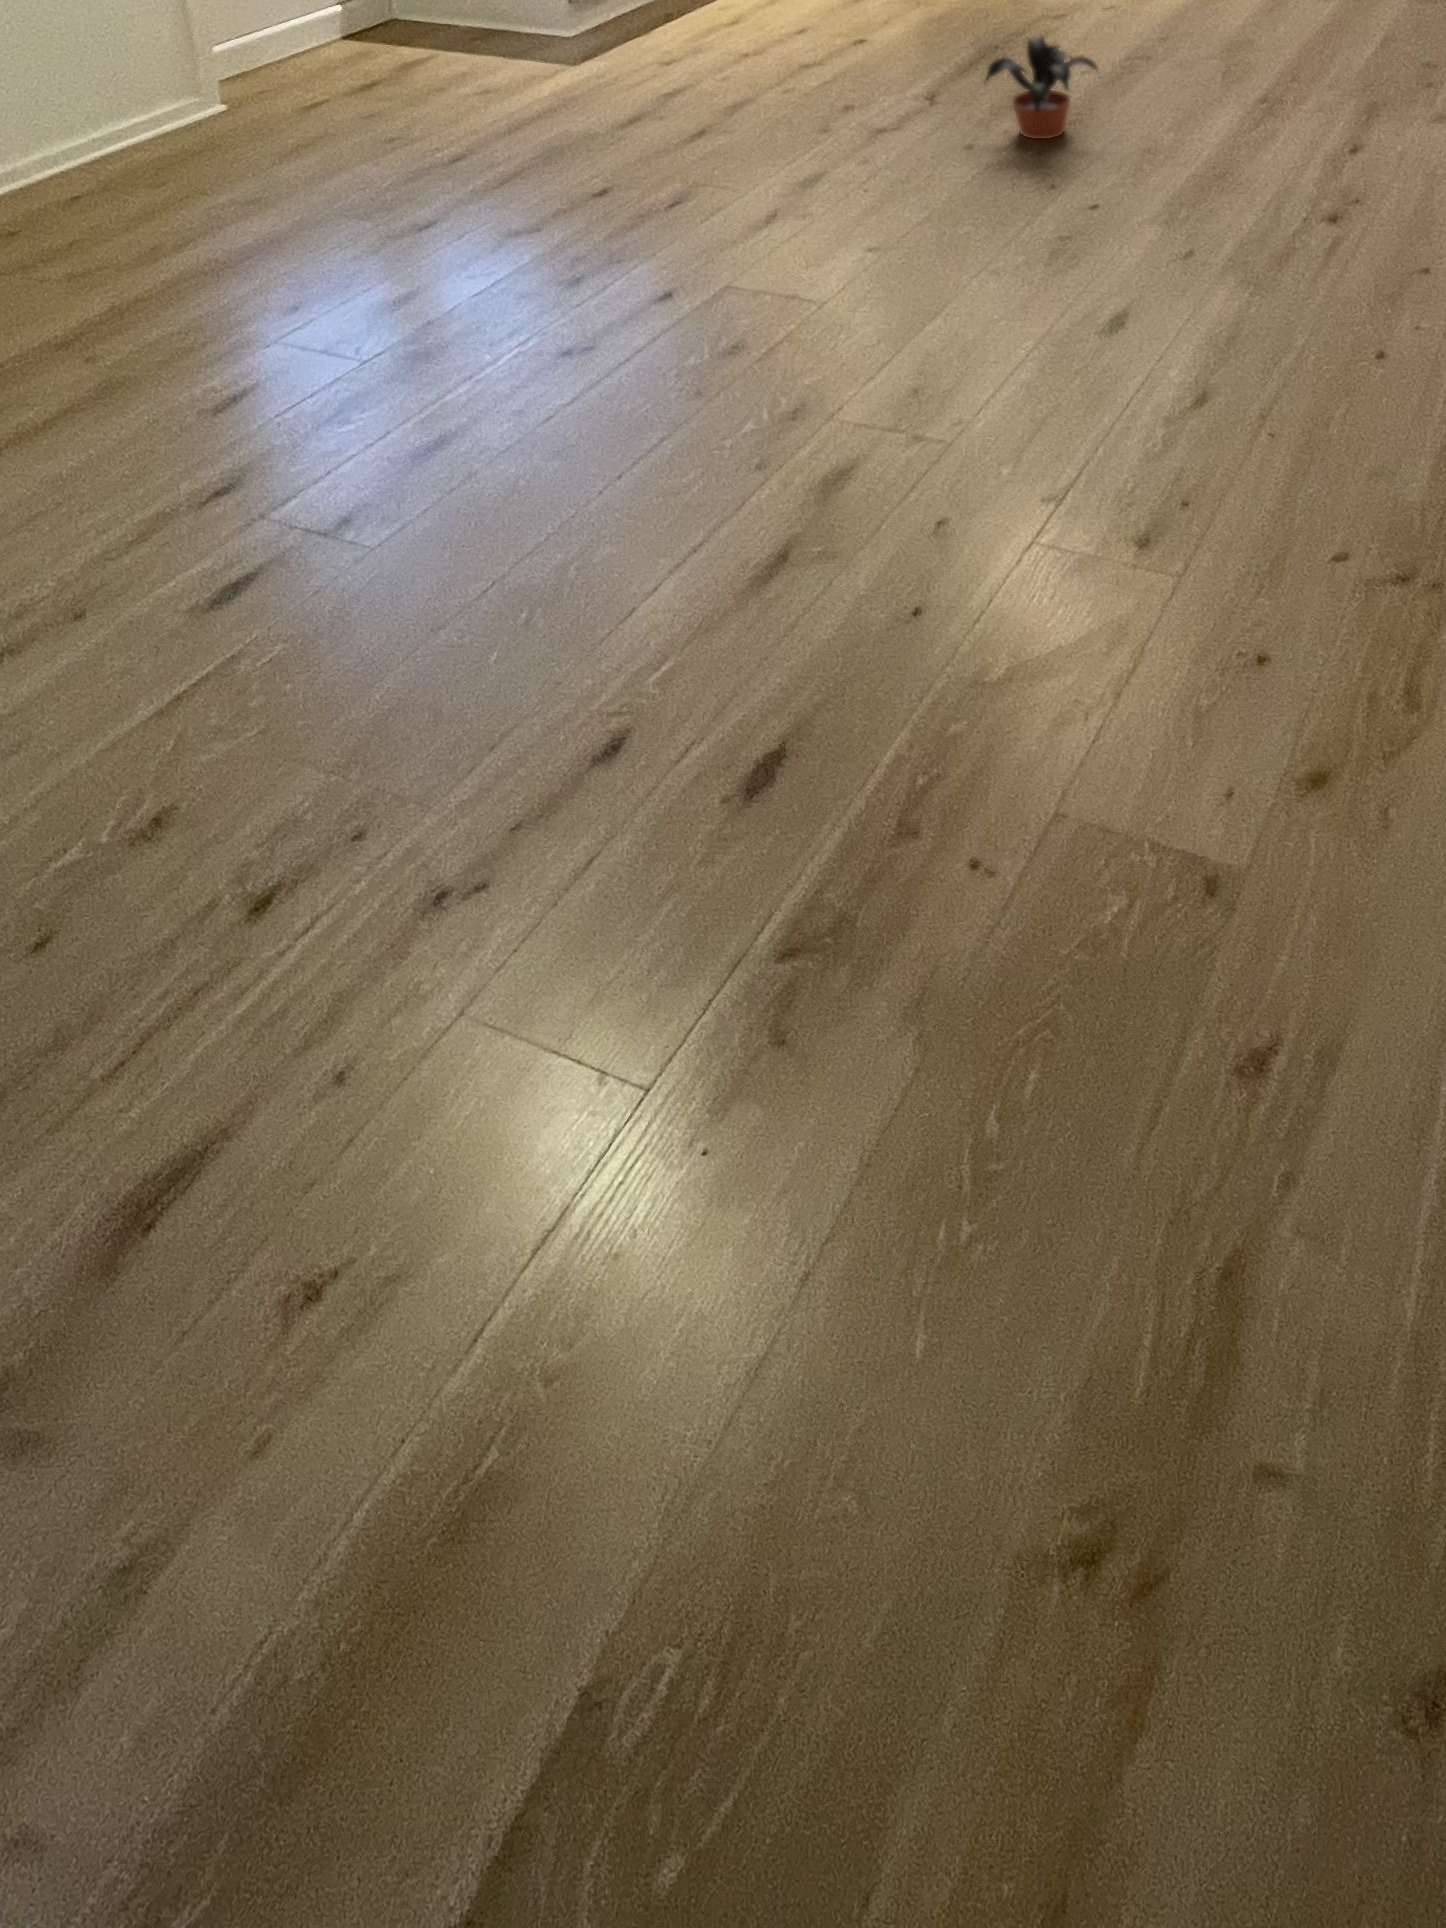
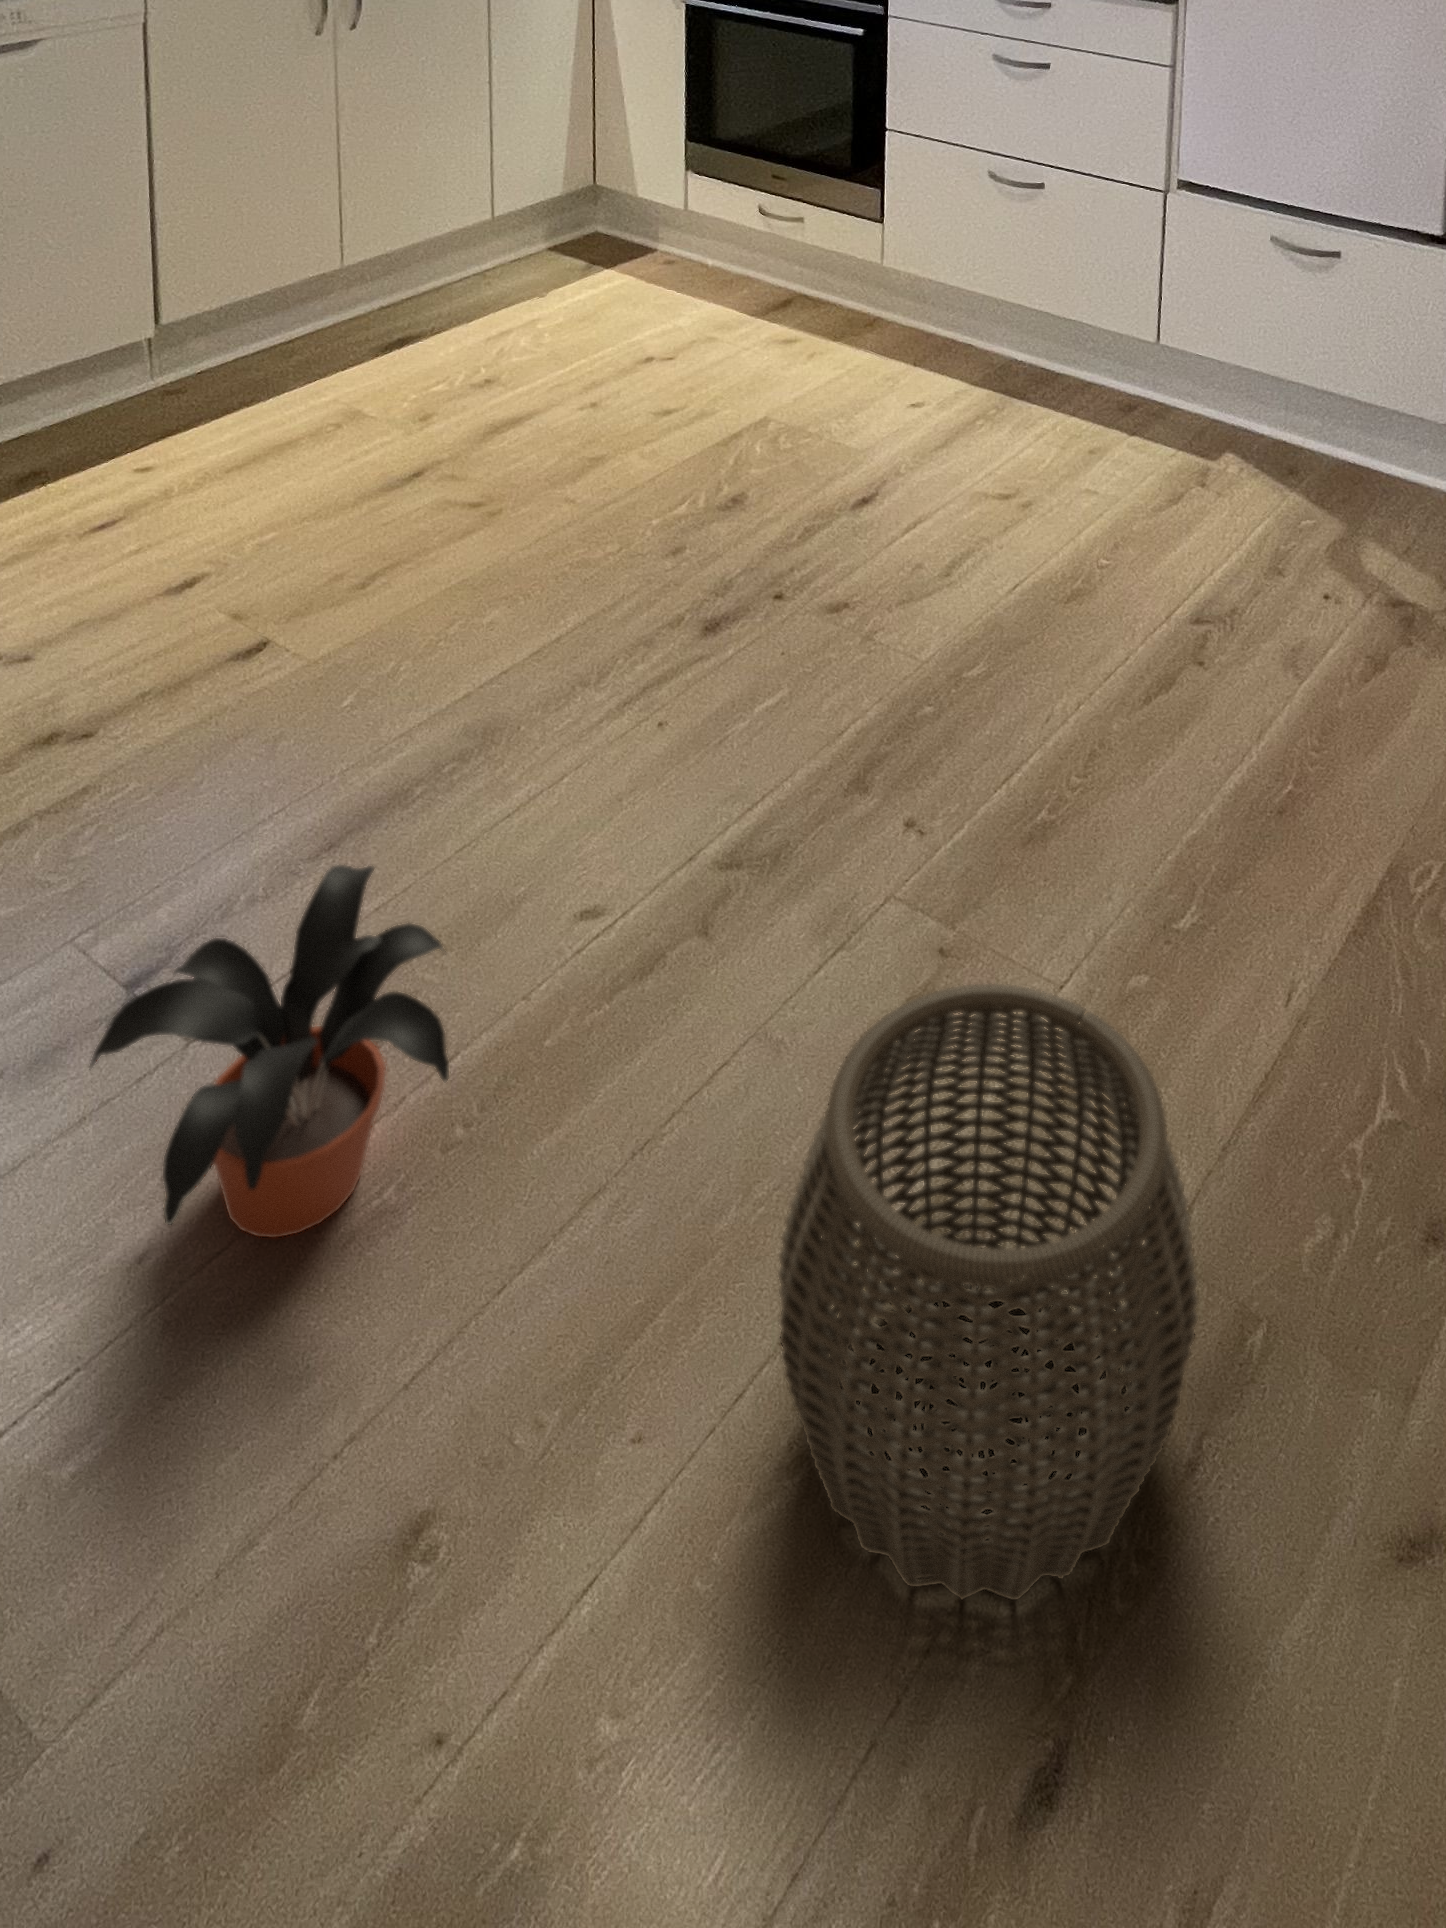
woven basket: none [1234,15,1367,152] -> present [778,983,1198,1600]

